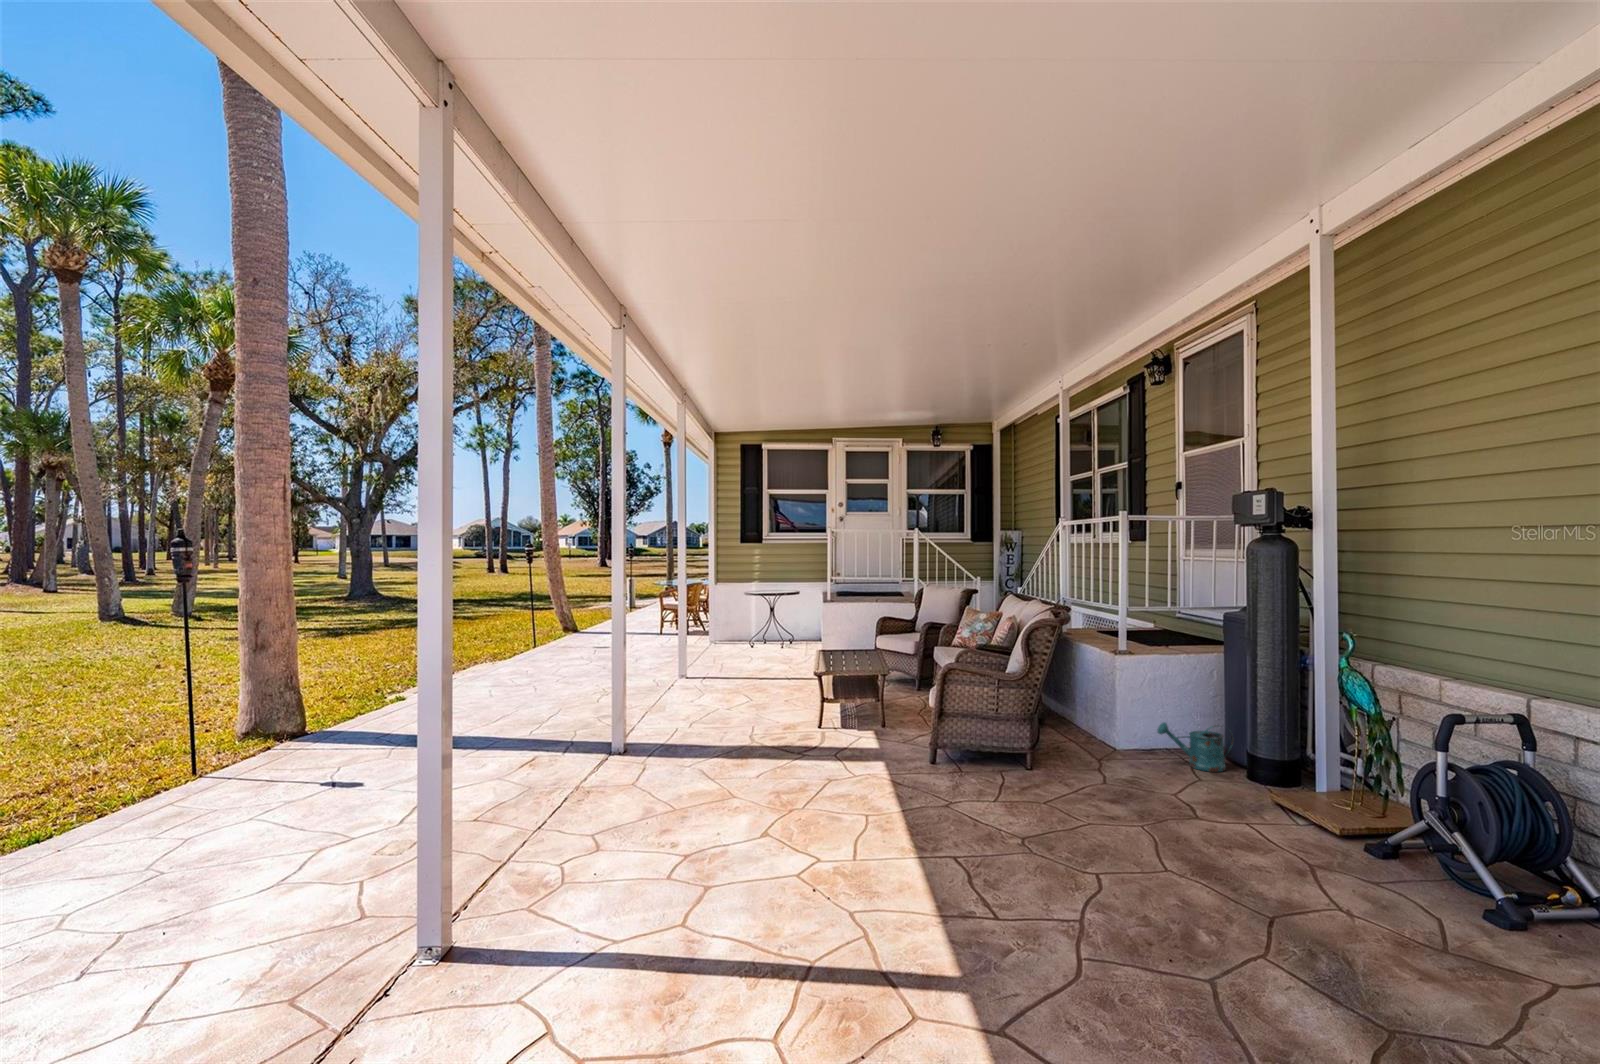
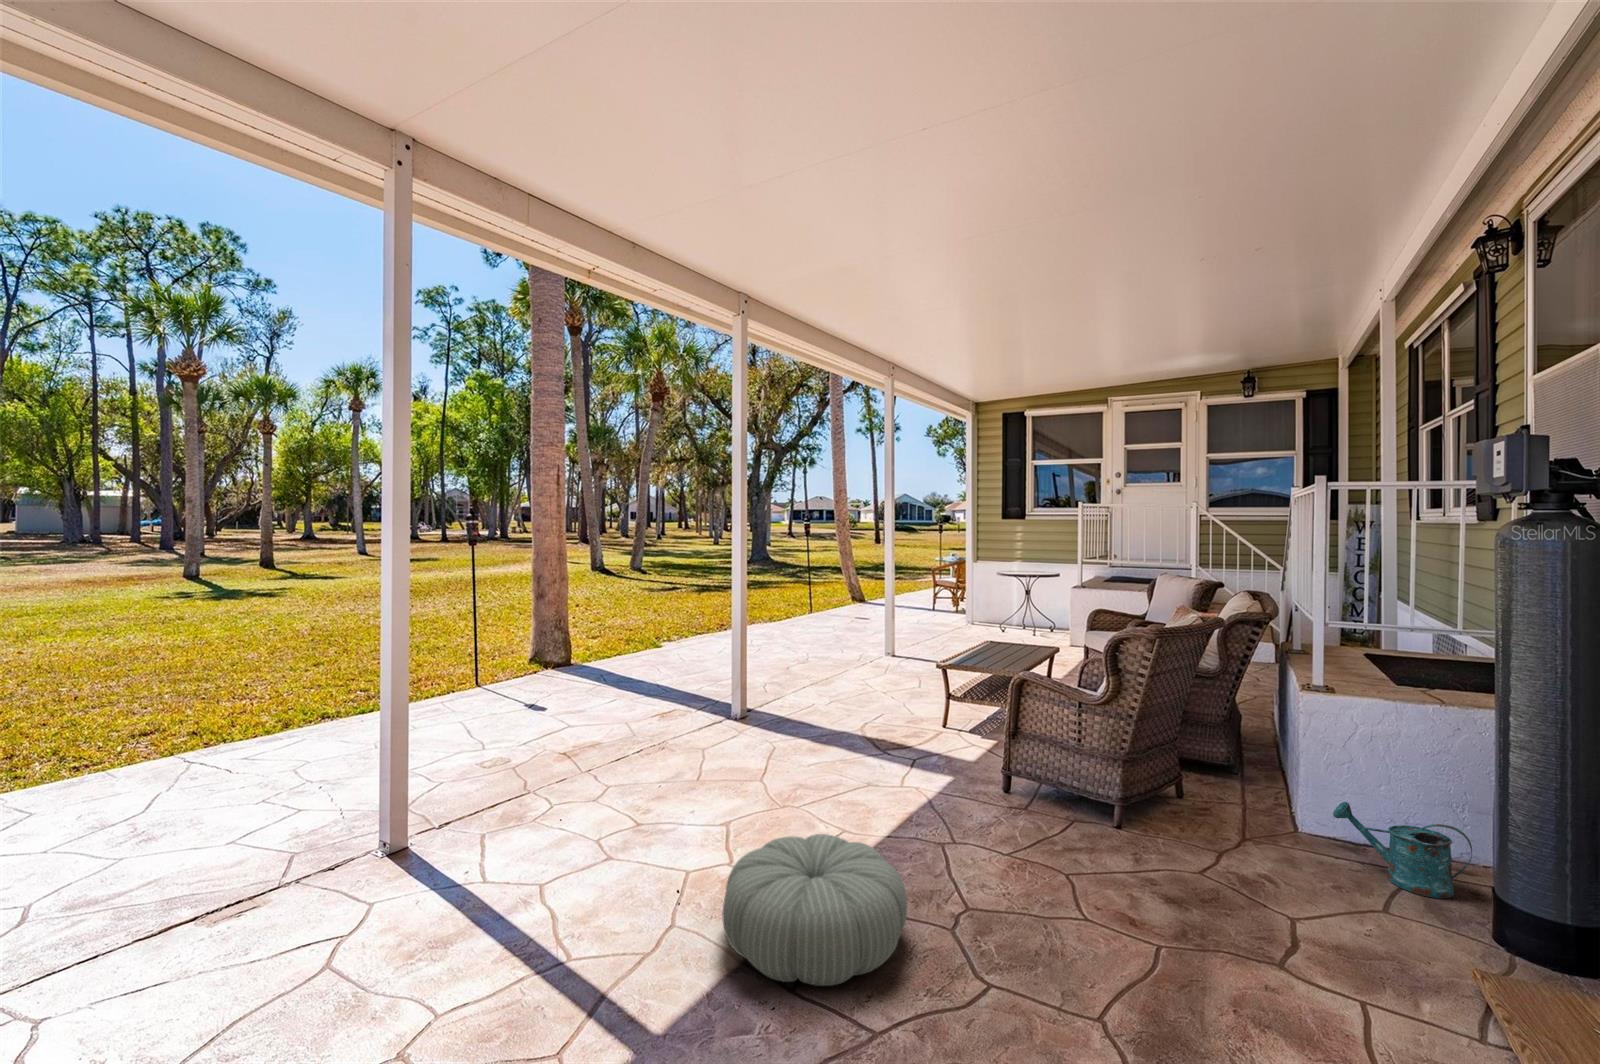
pouf: none [891,812,1058,935] -> present [722,834,907,986]

